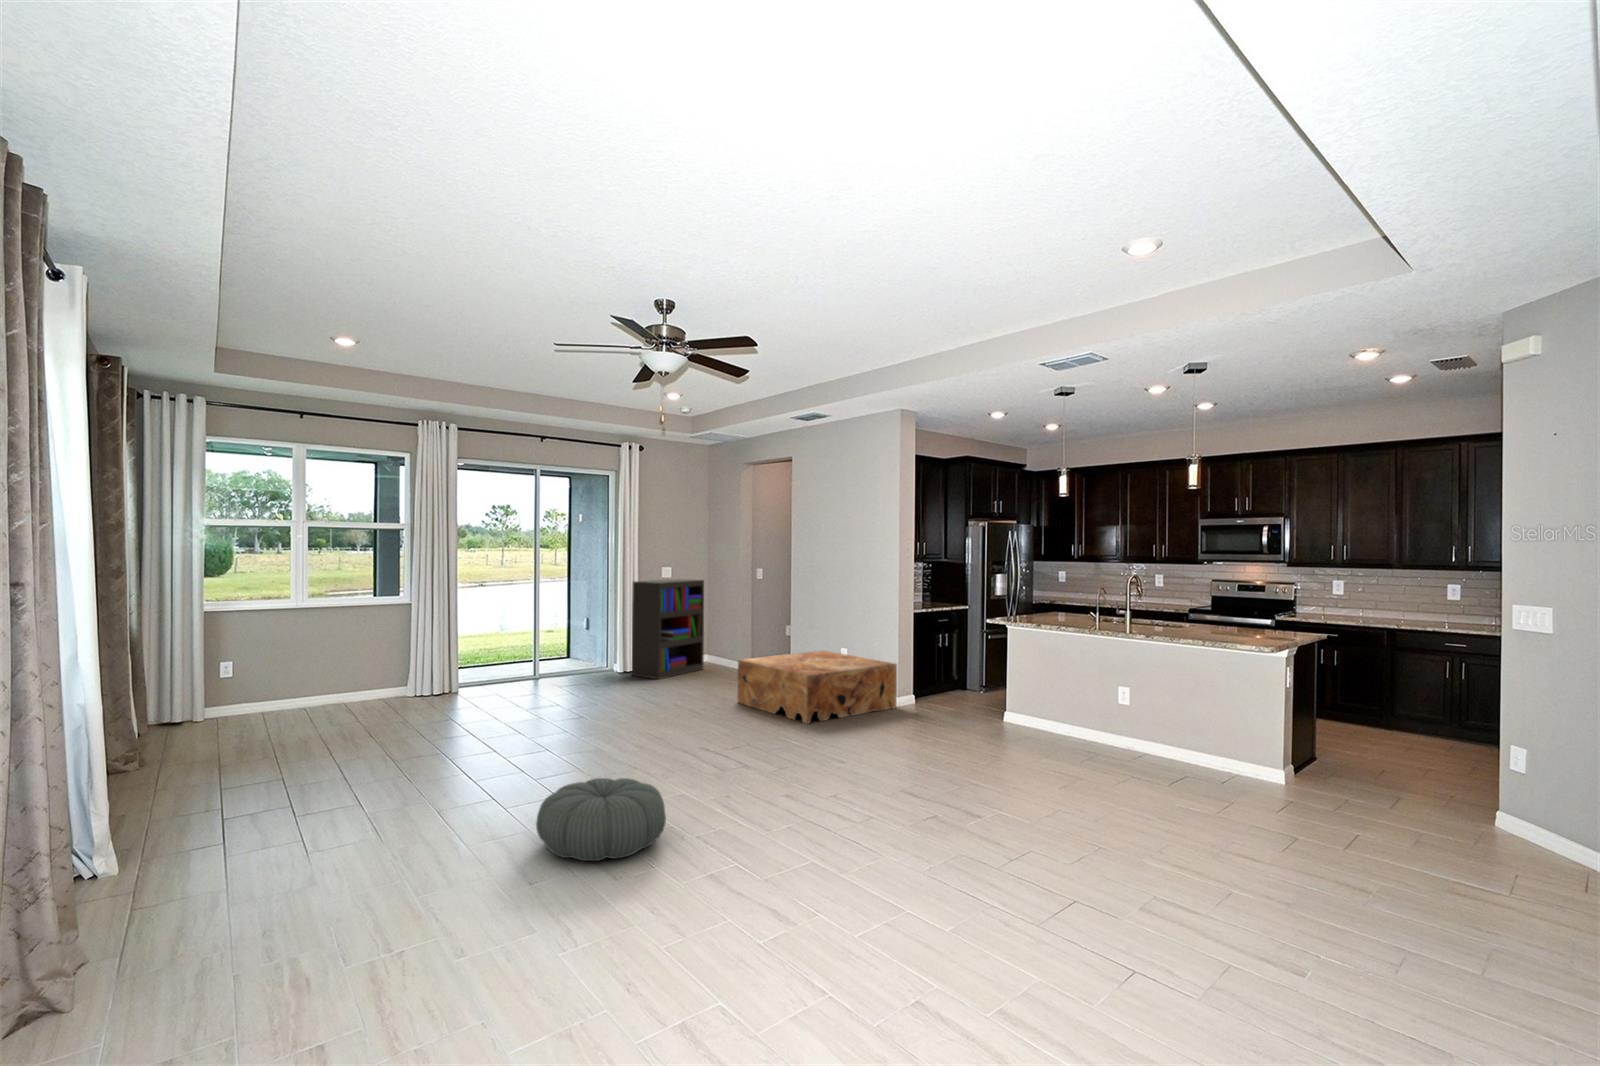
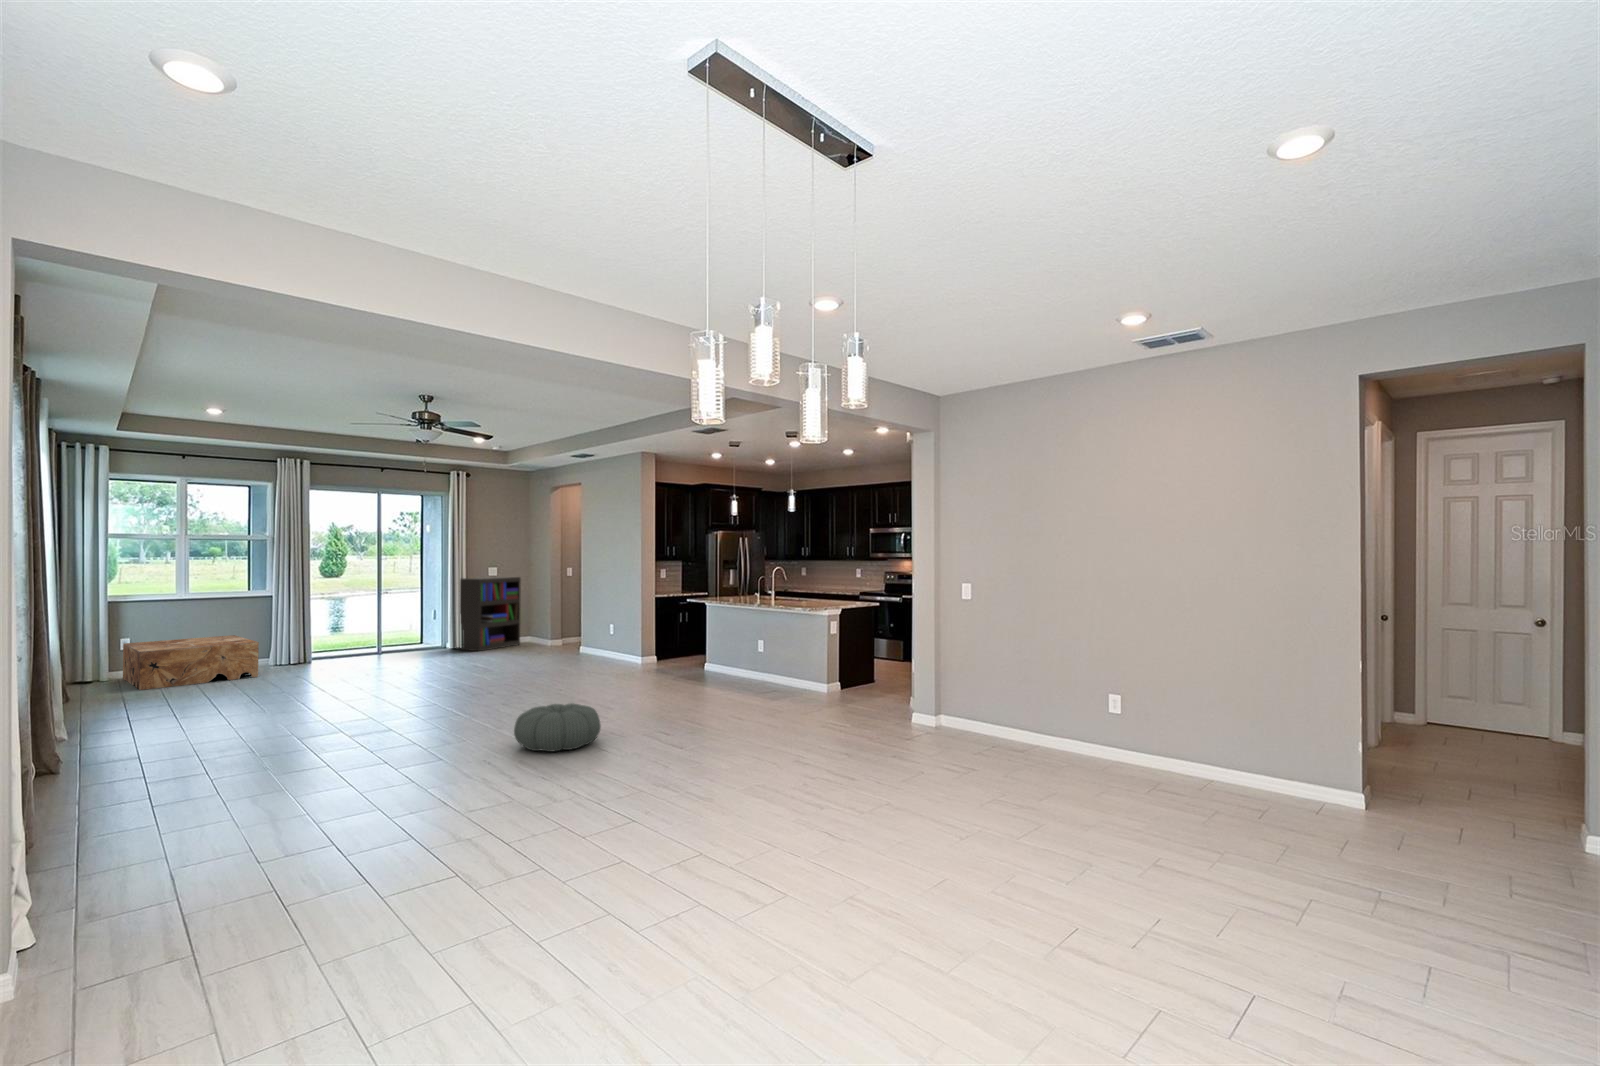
coffee table: present [738,651,897,724] -> present [123,635,259,690]
pouf: present [536,778,666,861] -> present [514,703,601,751]

